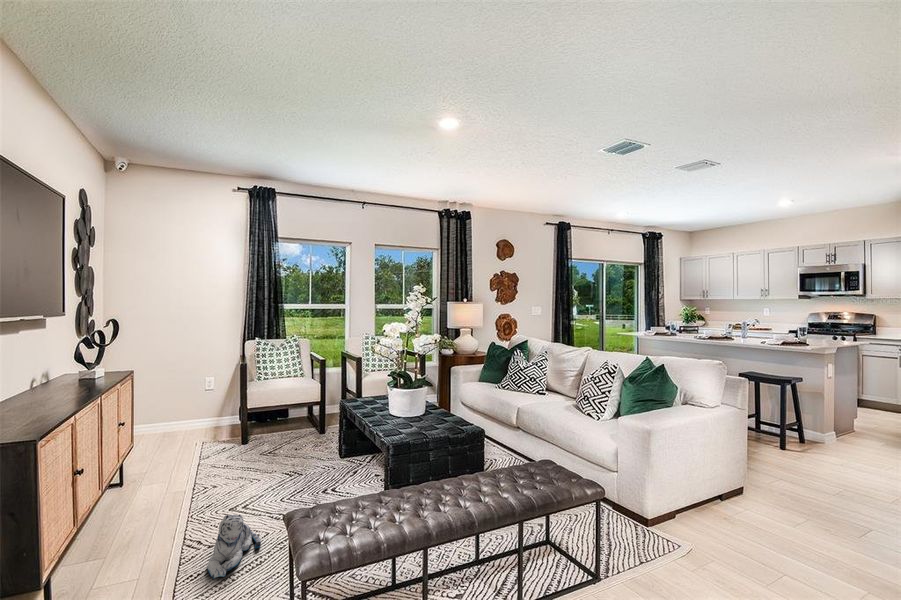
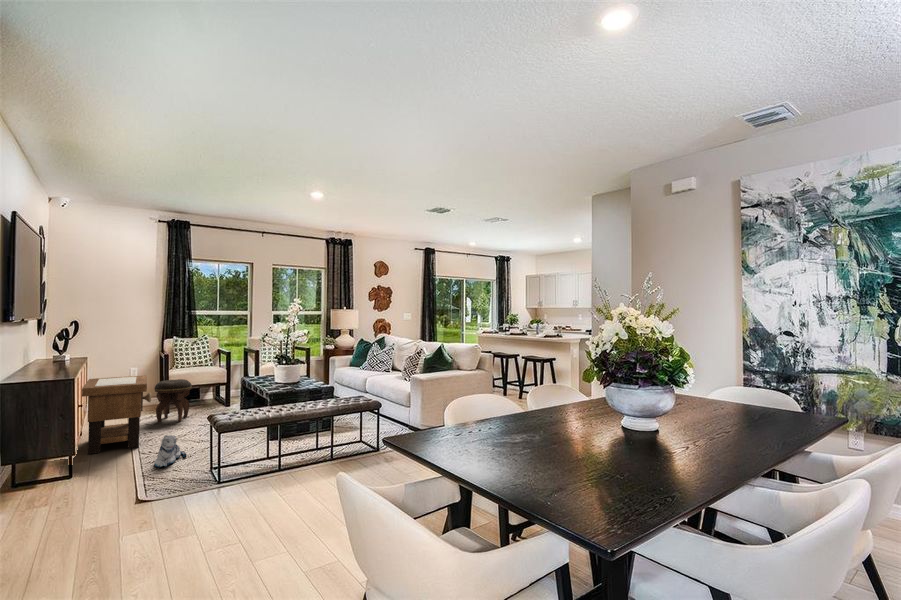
side table: none [109,397,217,527] -> present [82,375,151,454]
footstool: none [228,398,276,459] -> present [155,379,192,422]

